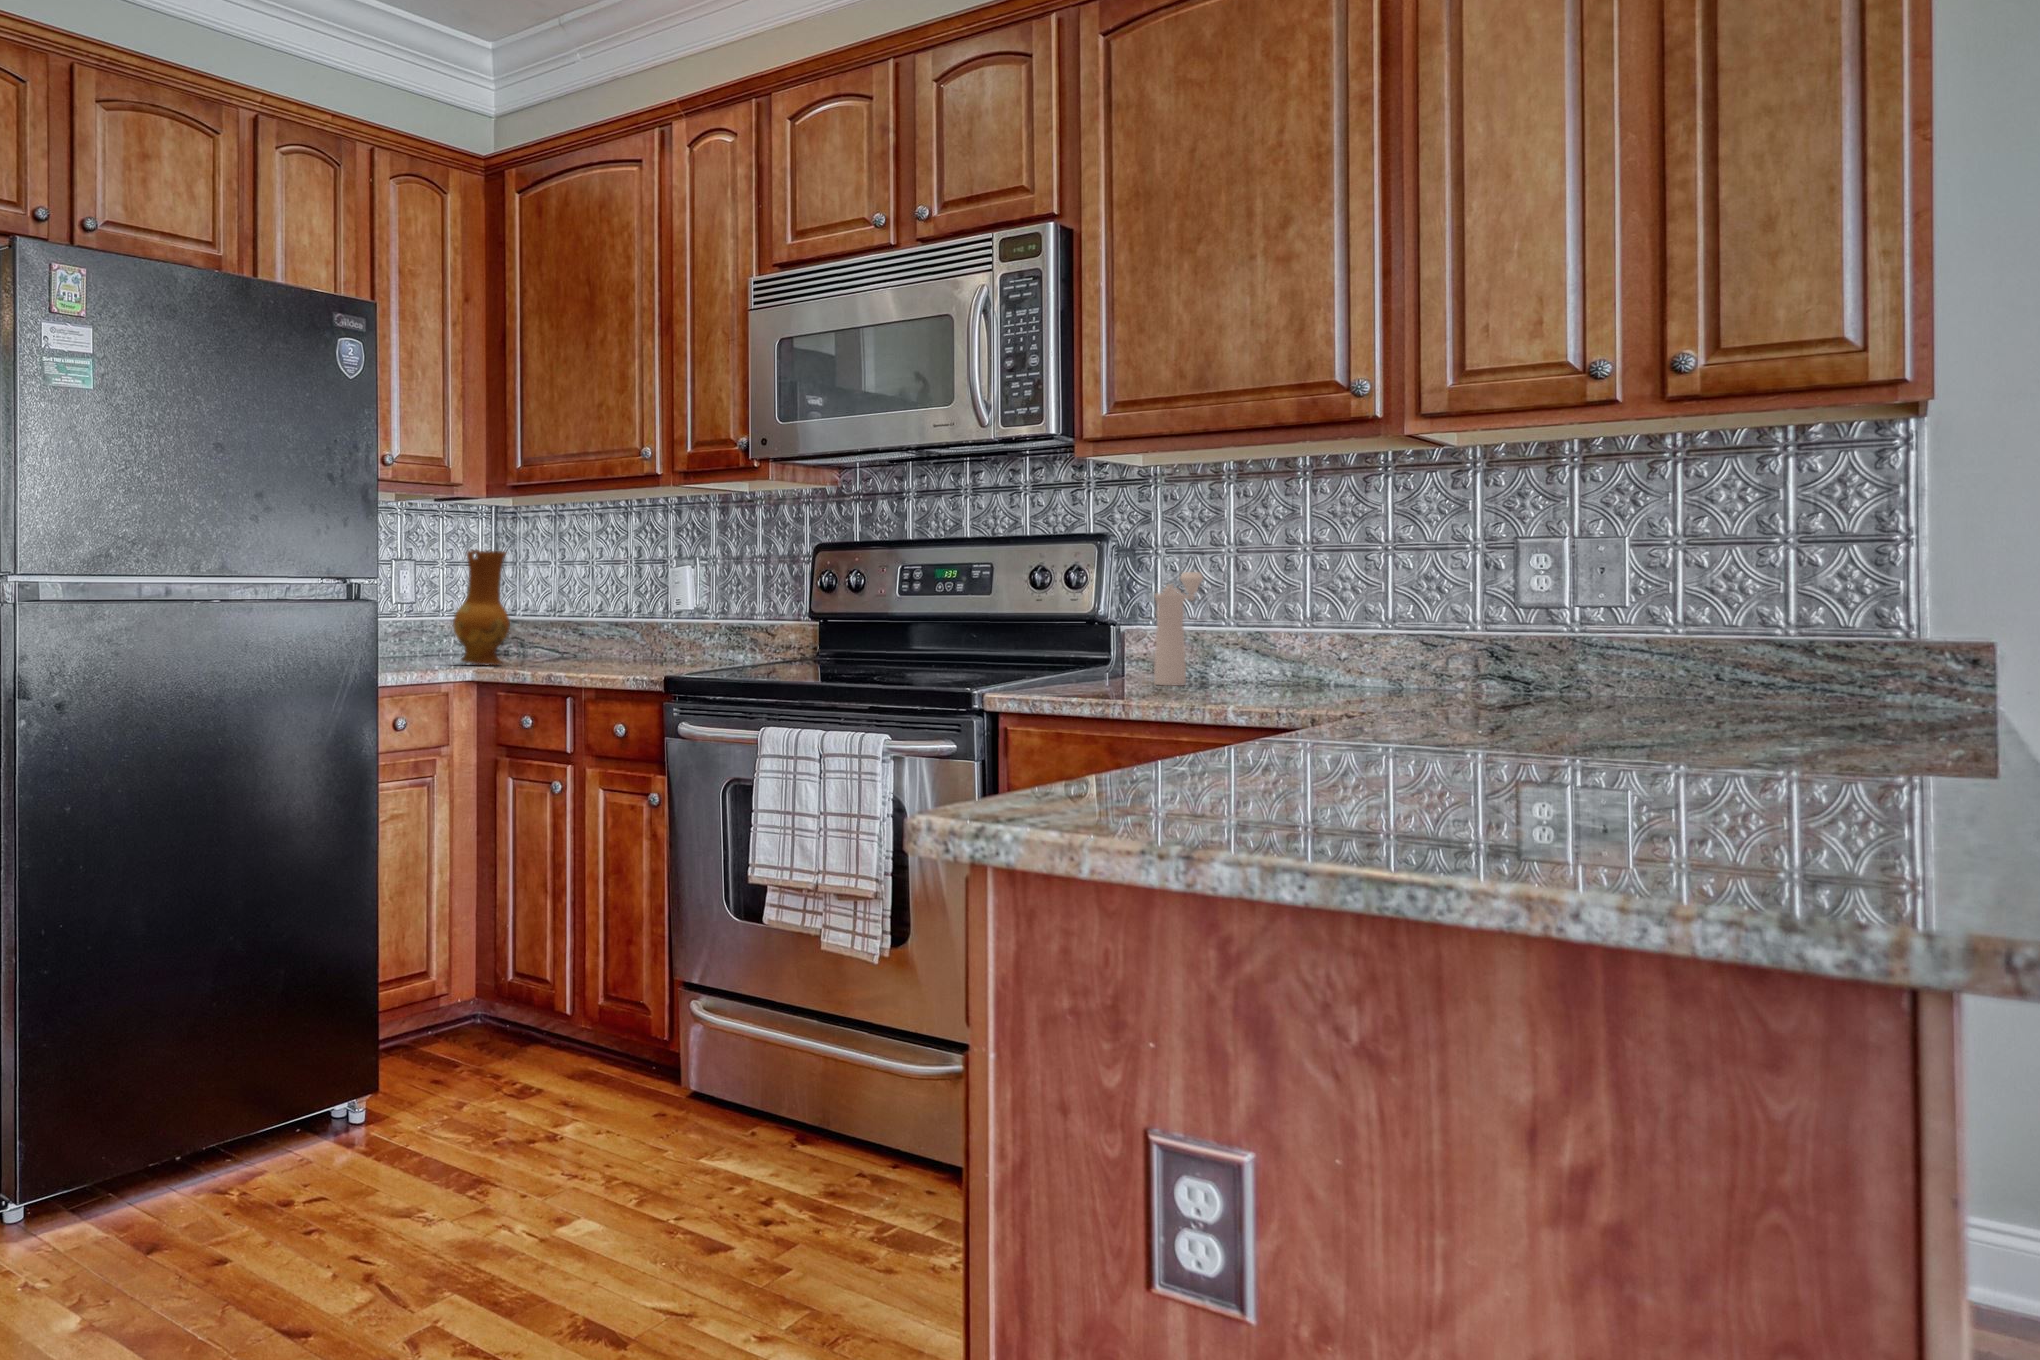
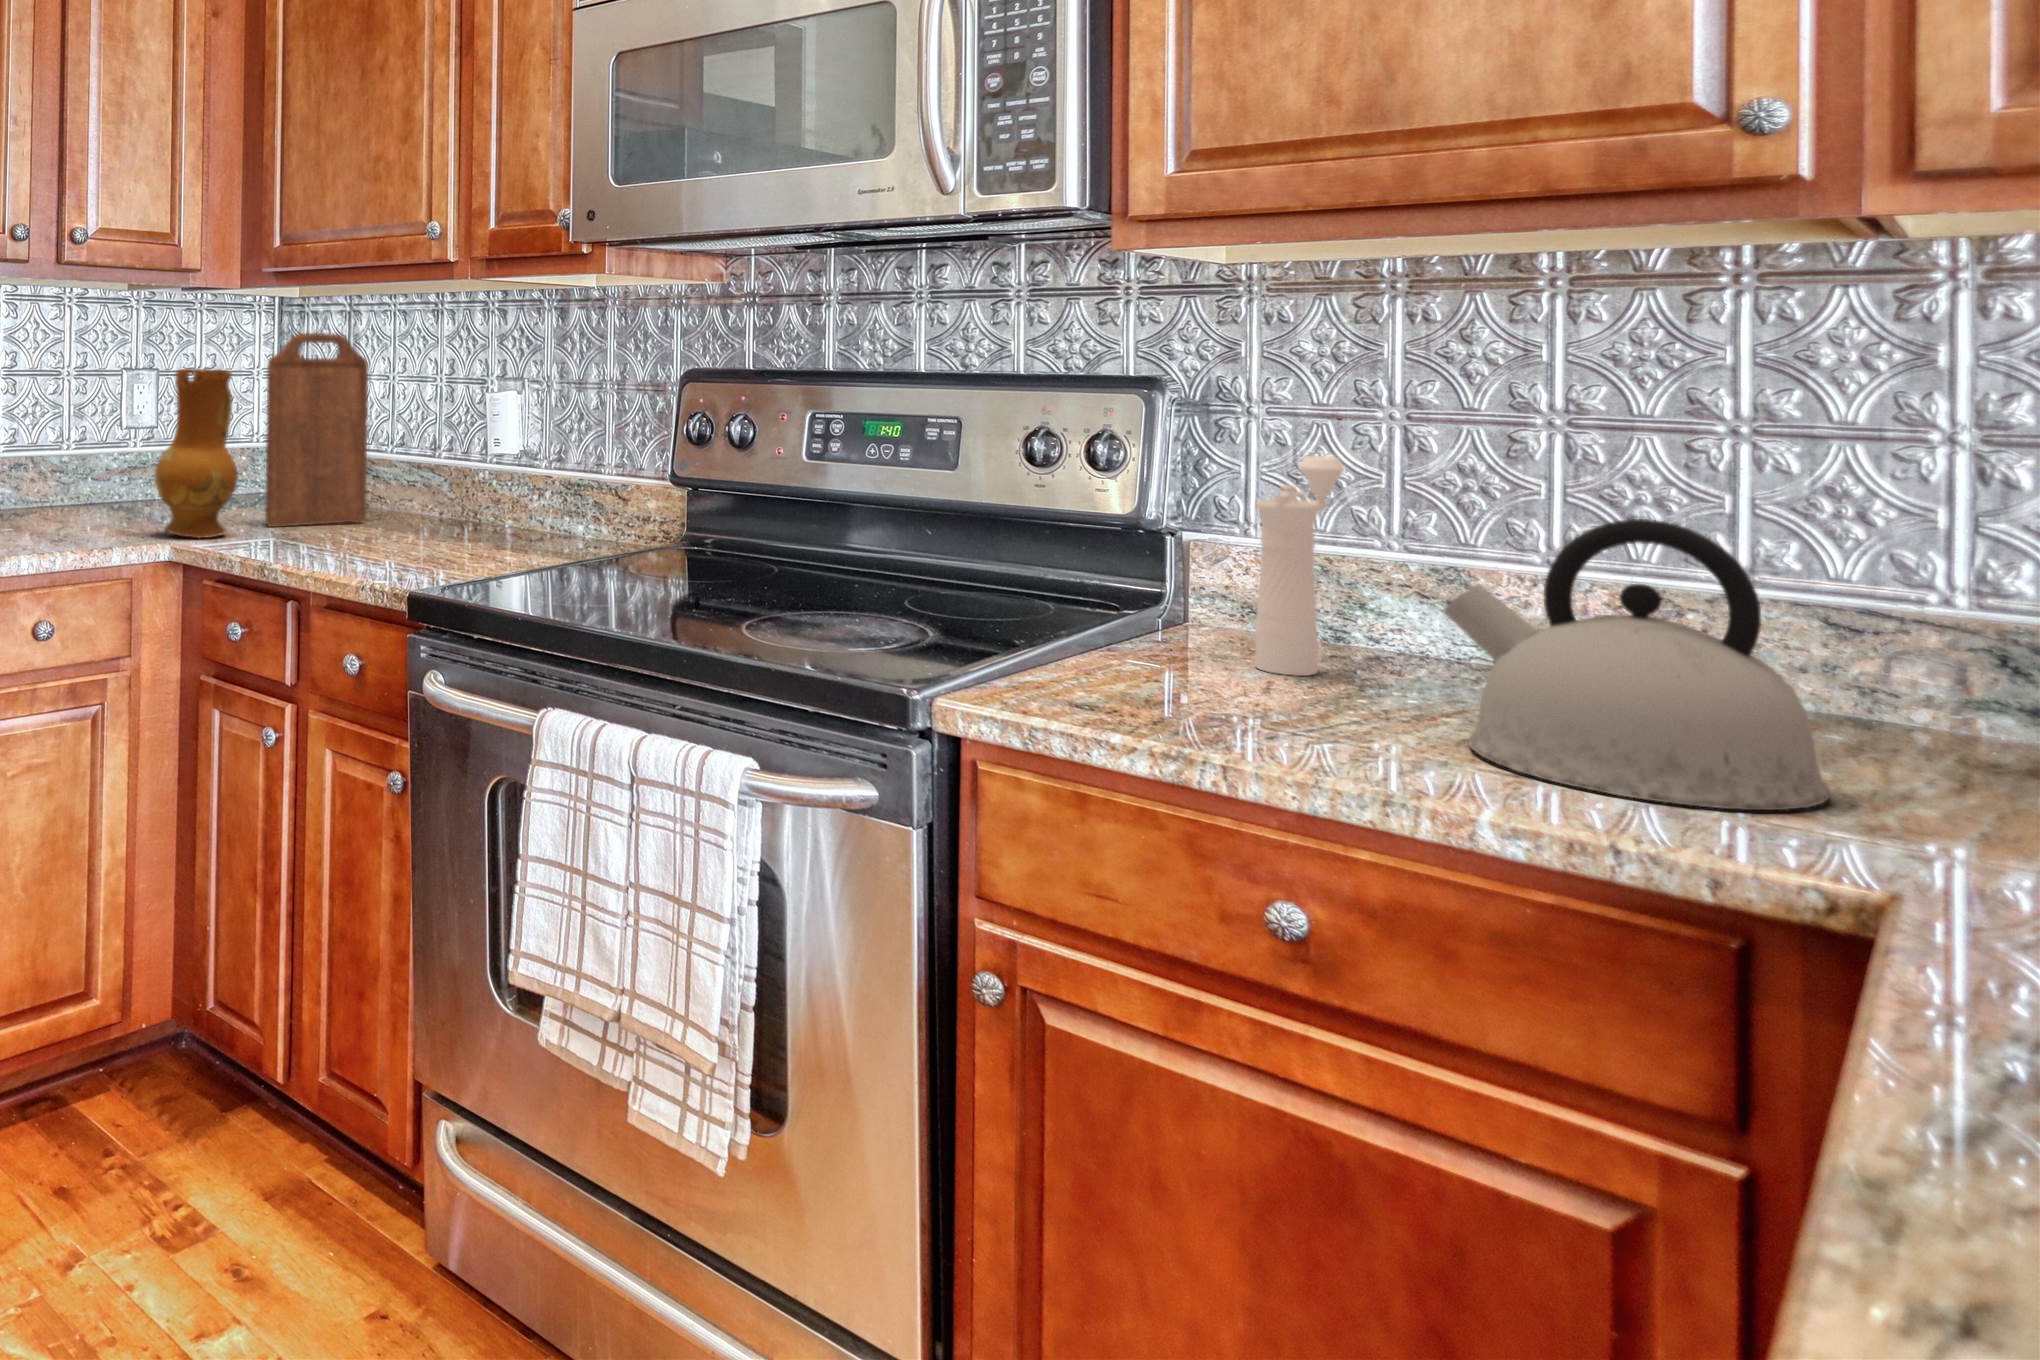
cutting board: none [517,528,583,664] -> present [265,333,368,527]
kettle: none [1228,577,1381,697] -> present [1444,519,1829,810]

